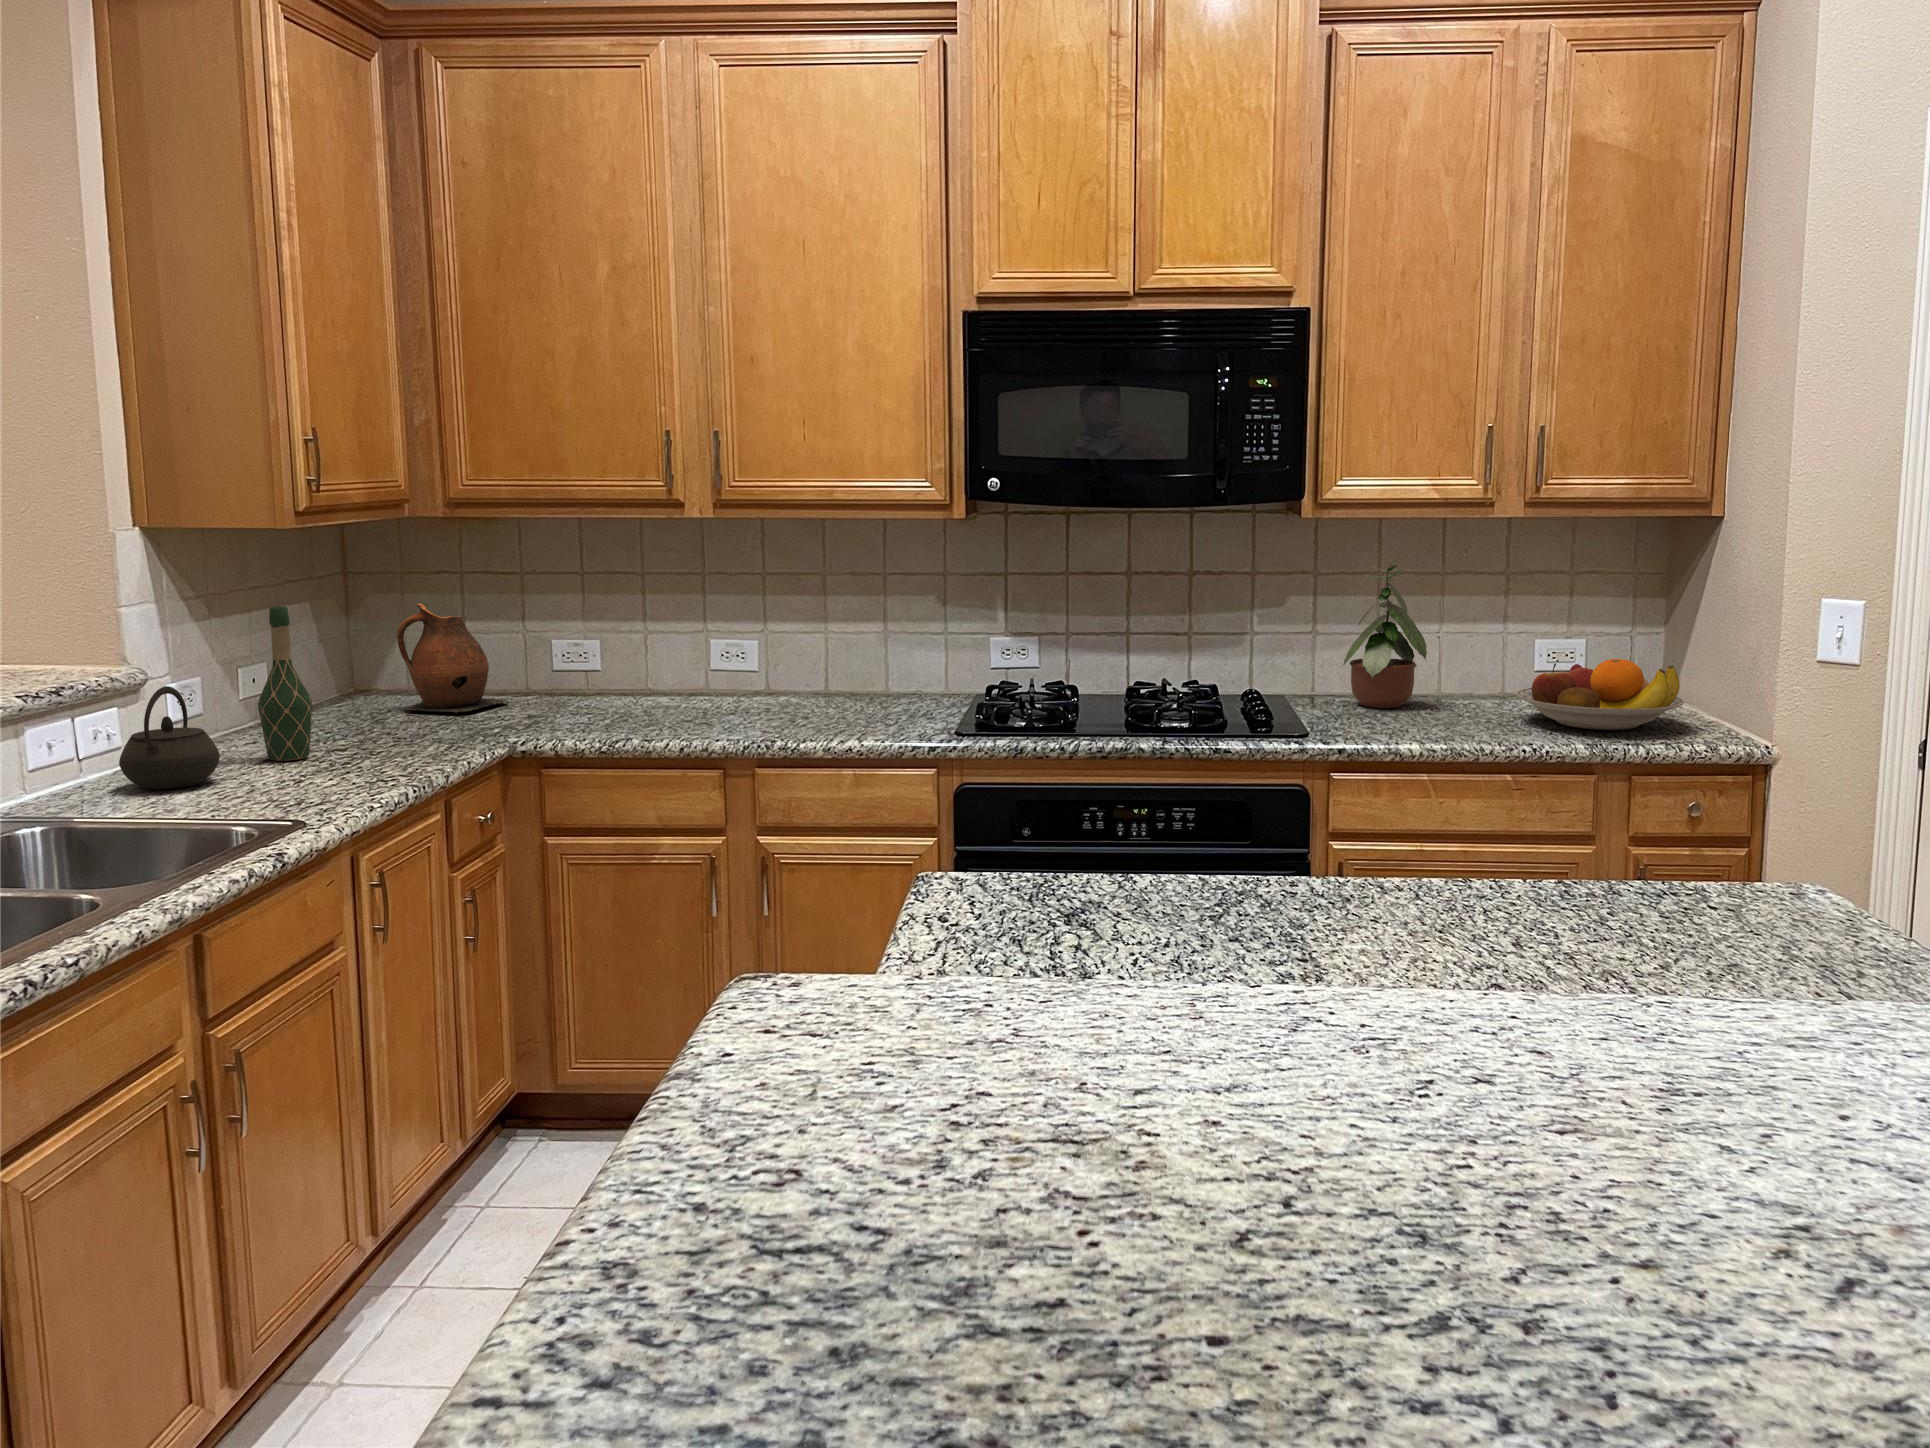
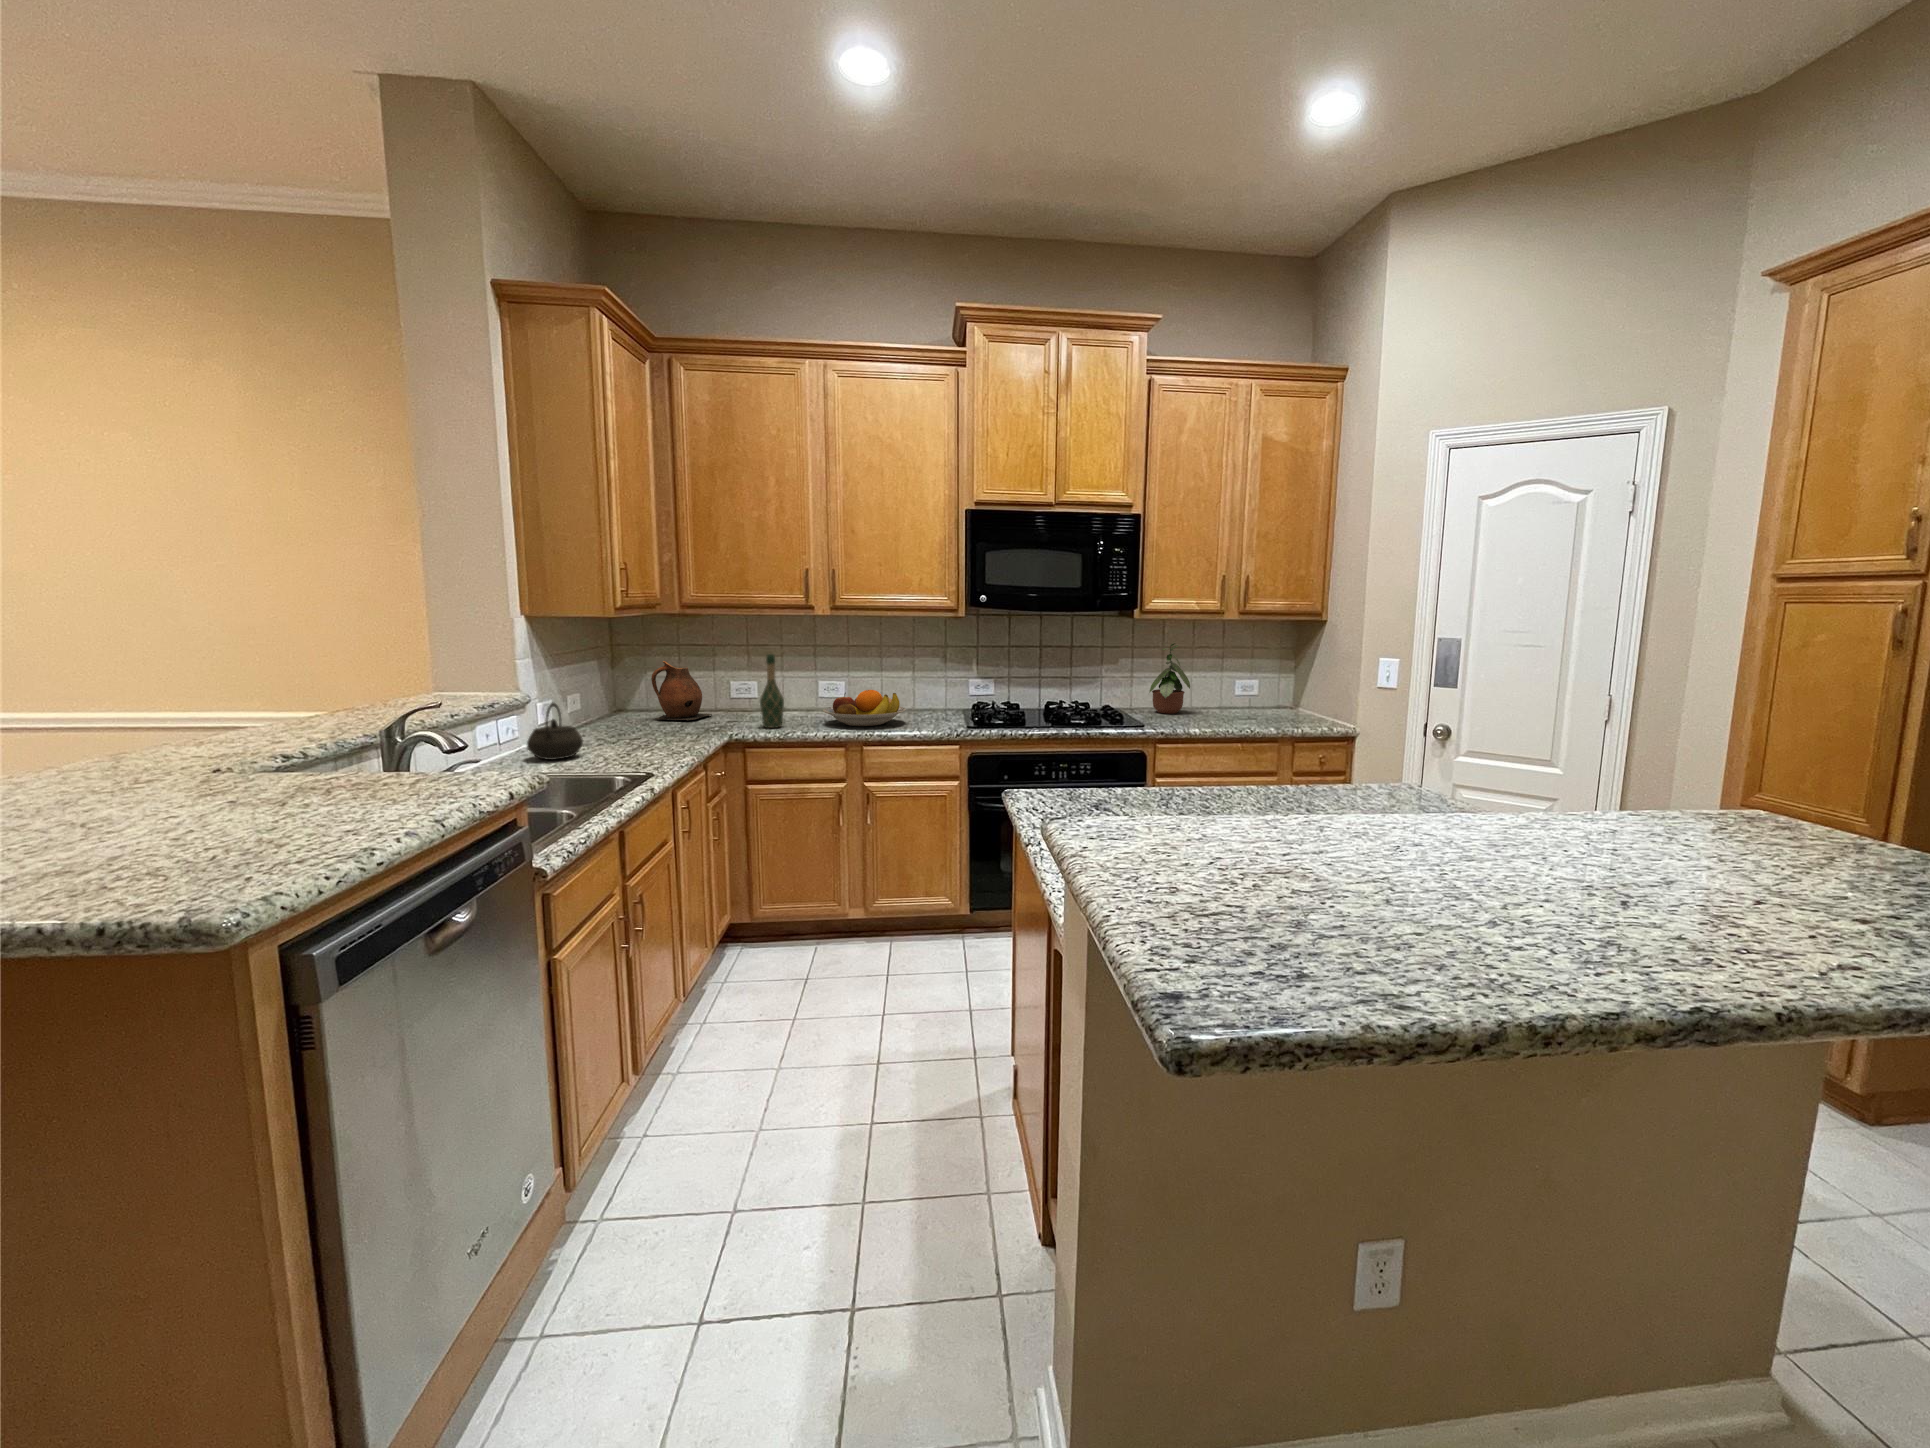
wine bottle: present [258,606,312,761] -> present [760,654,784,728]
fruit bowl: present [1516,659,1684,730] -> present [823,690,905,726]

